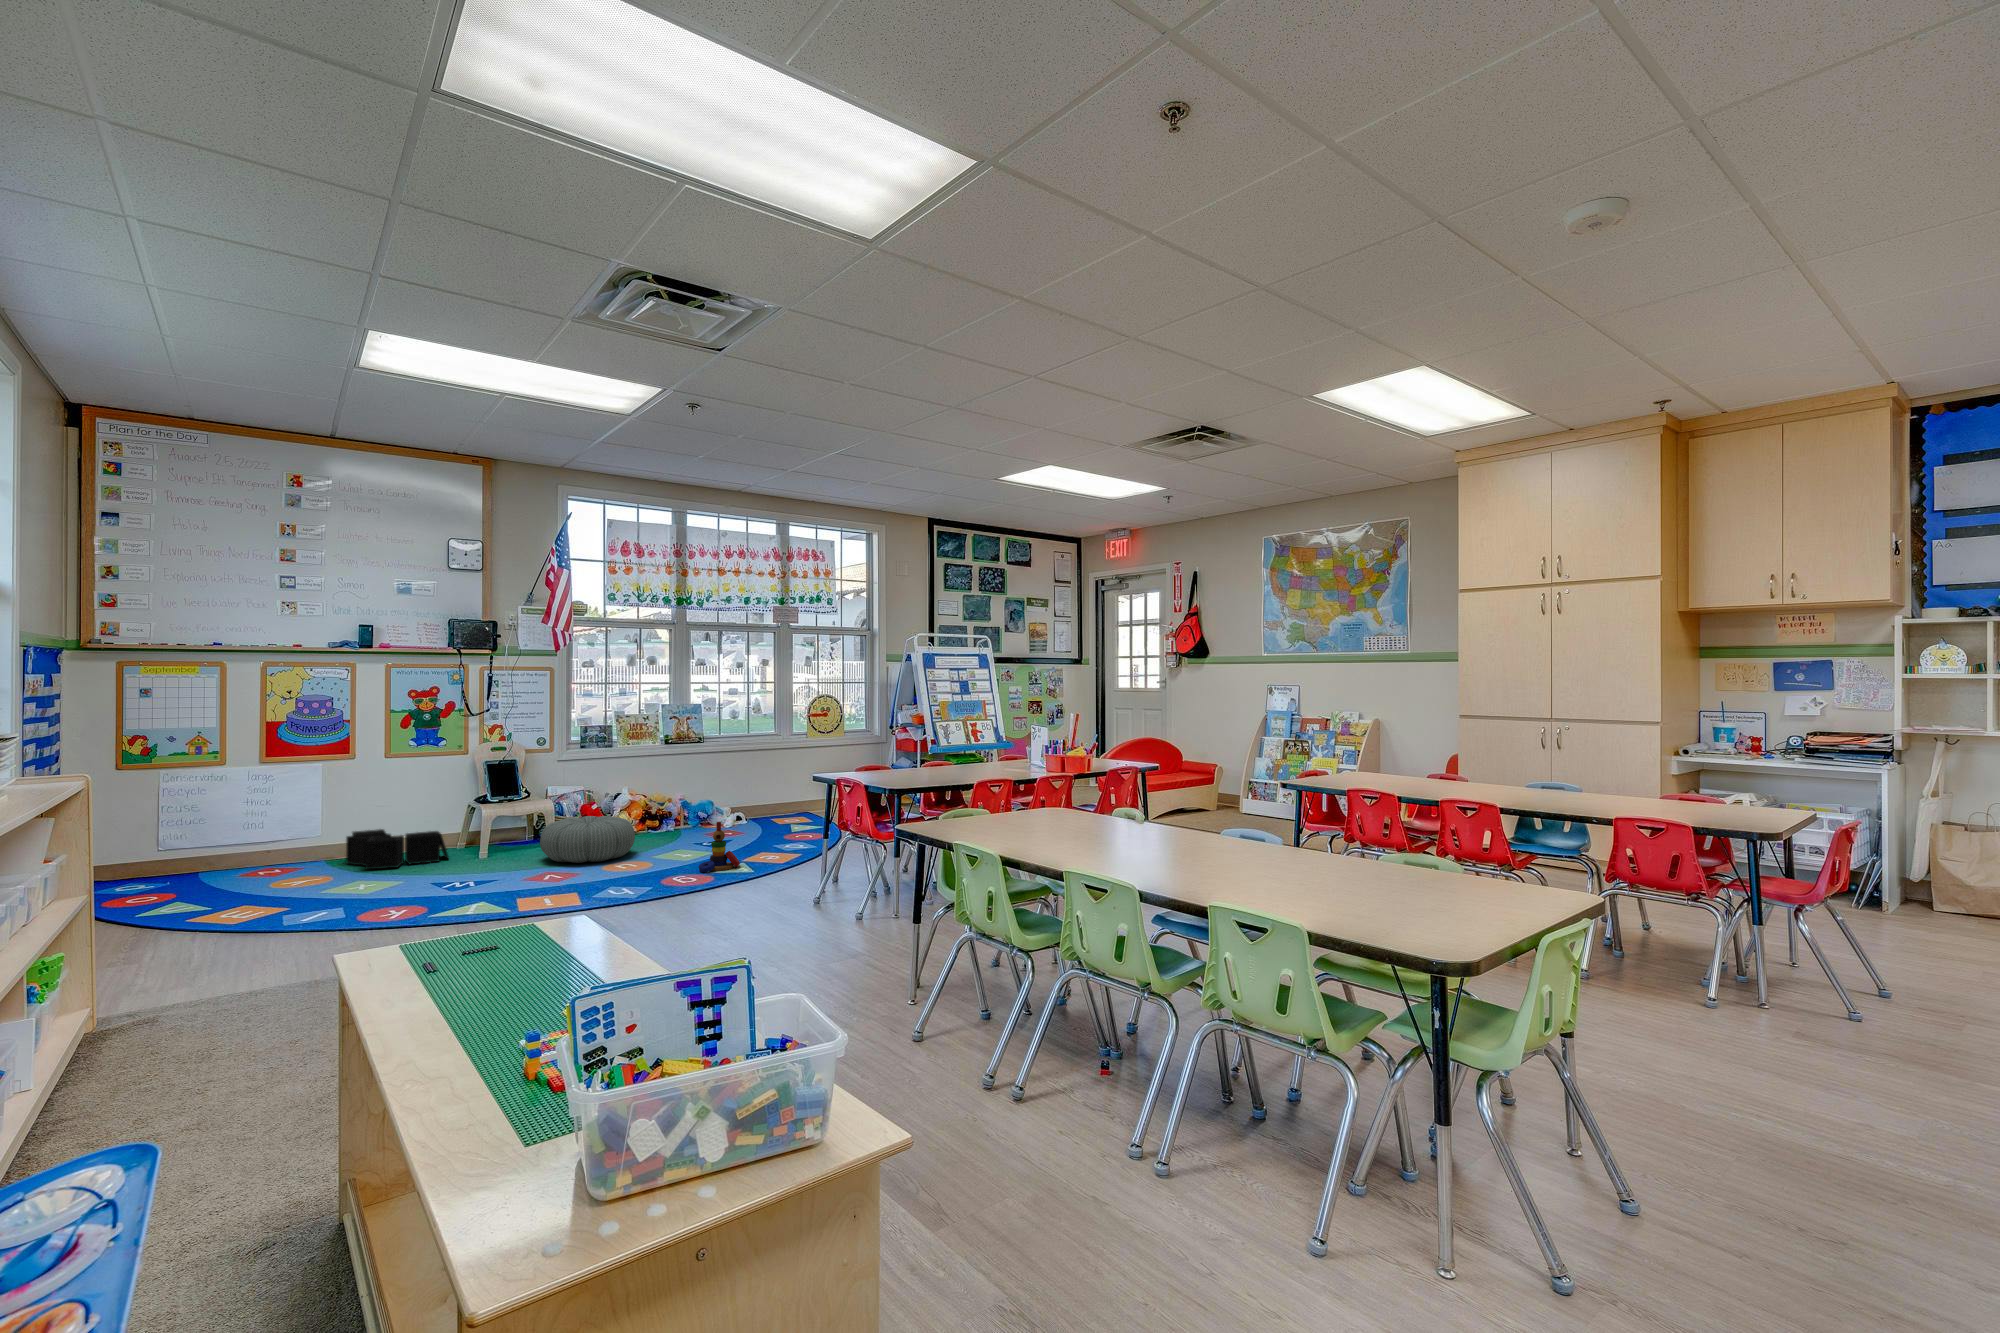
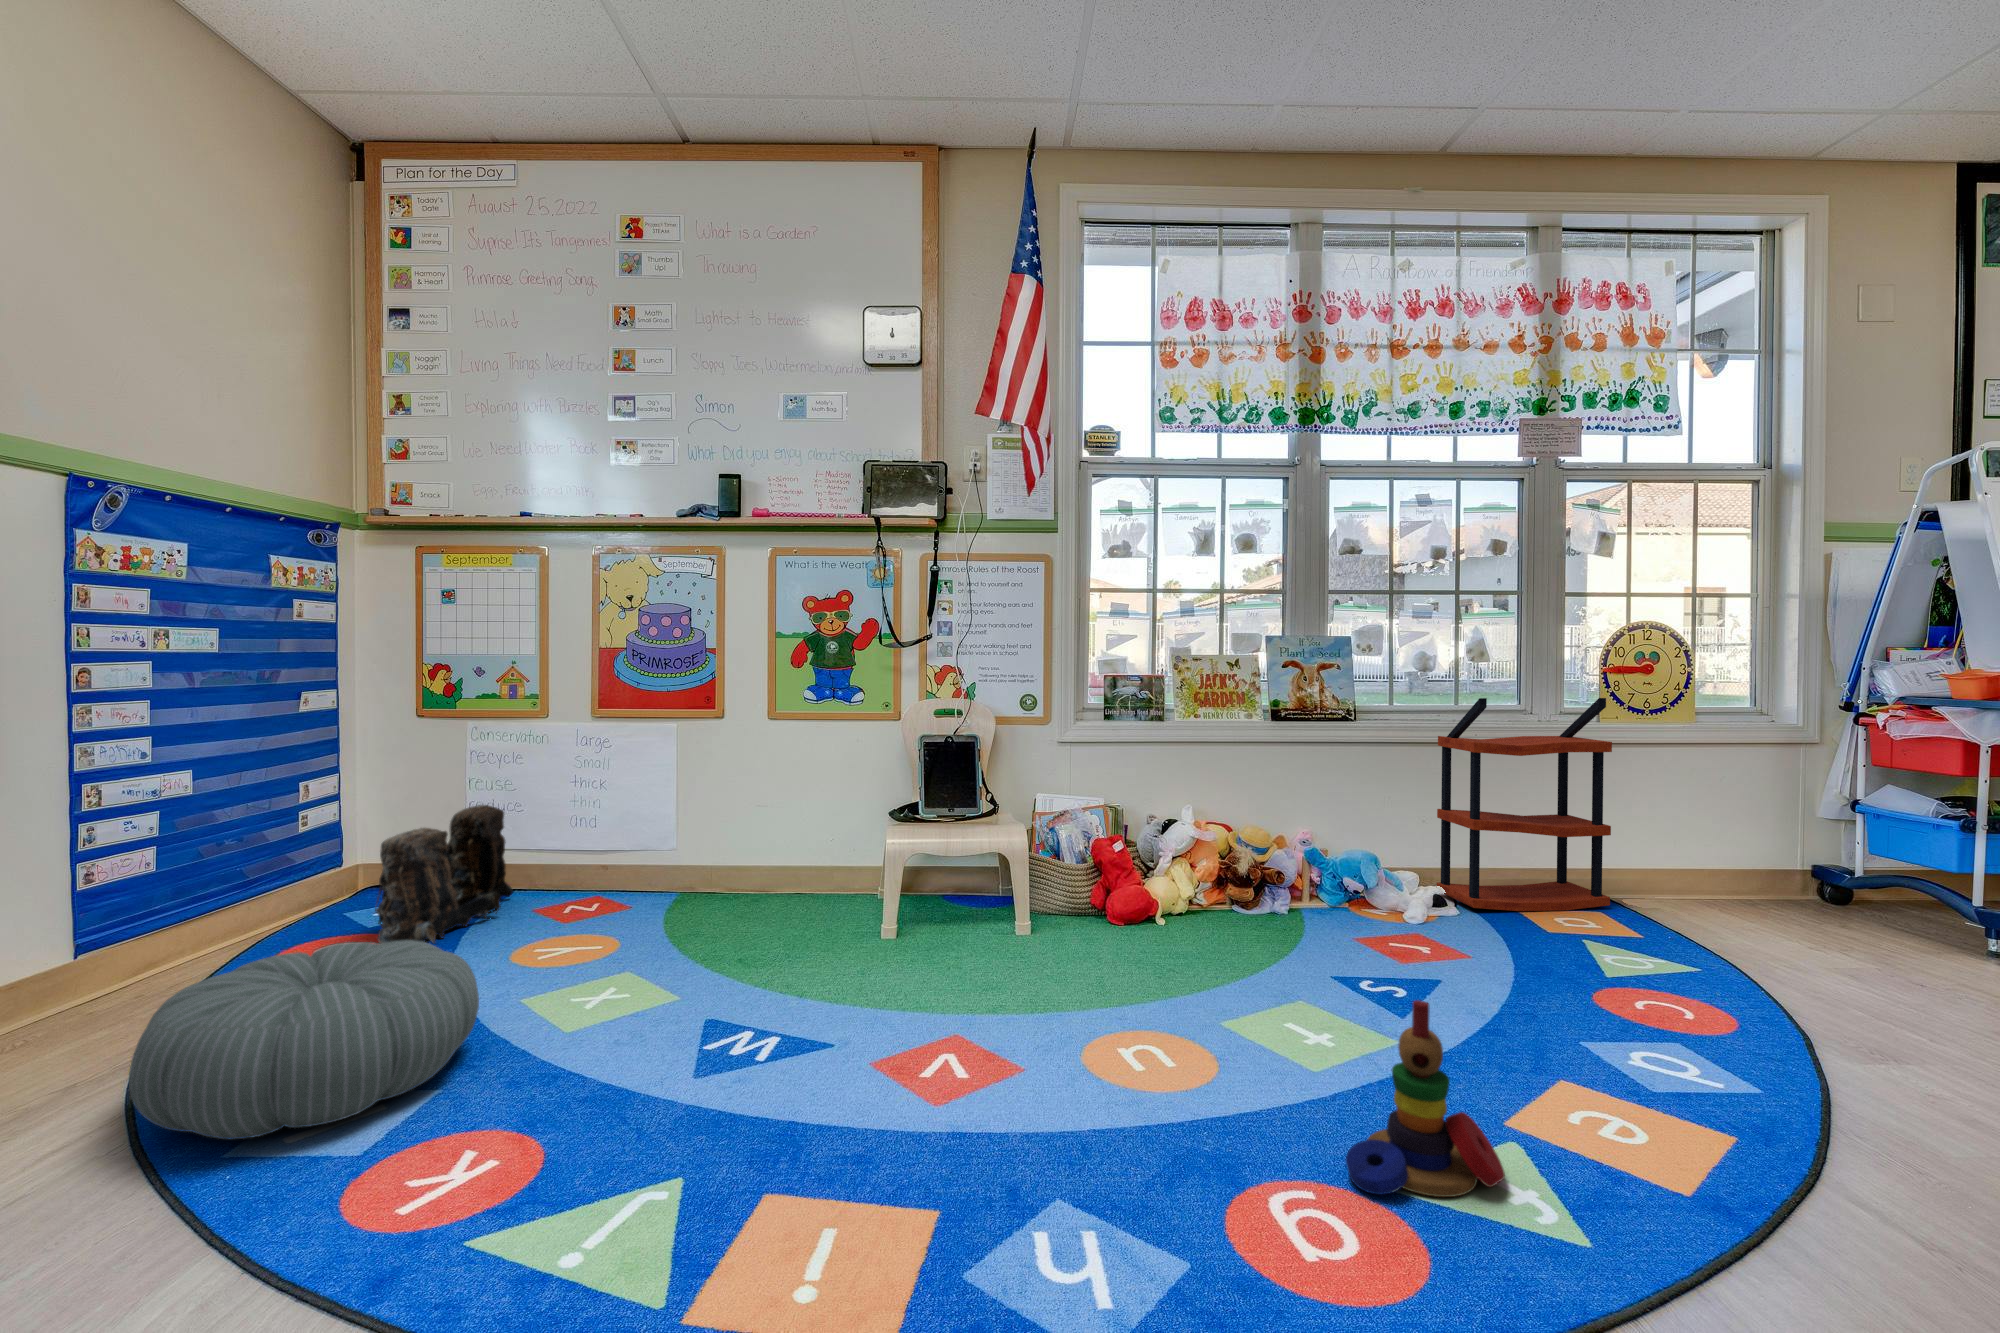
shelving unit: none [739,730,805,820] -> present [1437,698,1612,911]
pouf: present [540,816,635,863] -> present [129,940,479,1139]
backpack: none [157,820,221,897] -> present [375,805,513,944]
storage bin: present [346,829,449,870] -> none [687,845,845,937]

